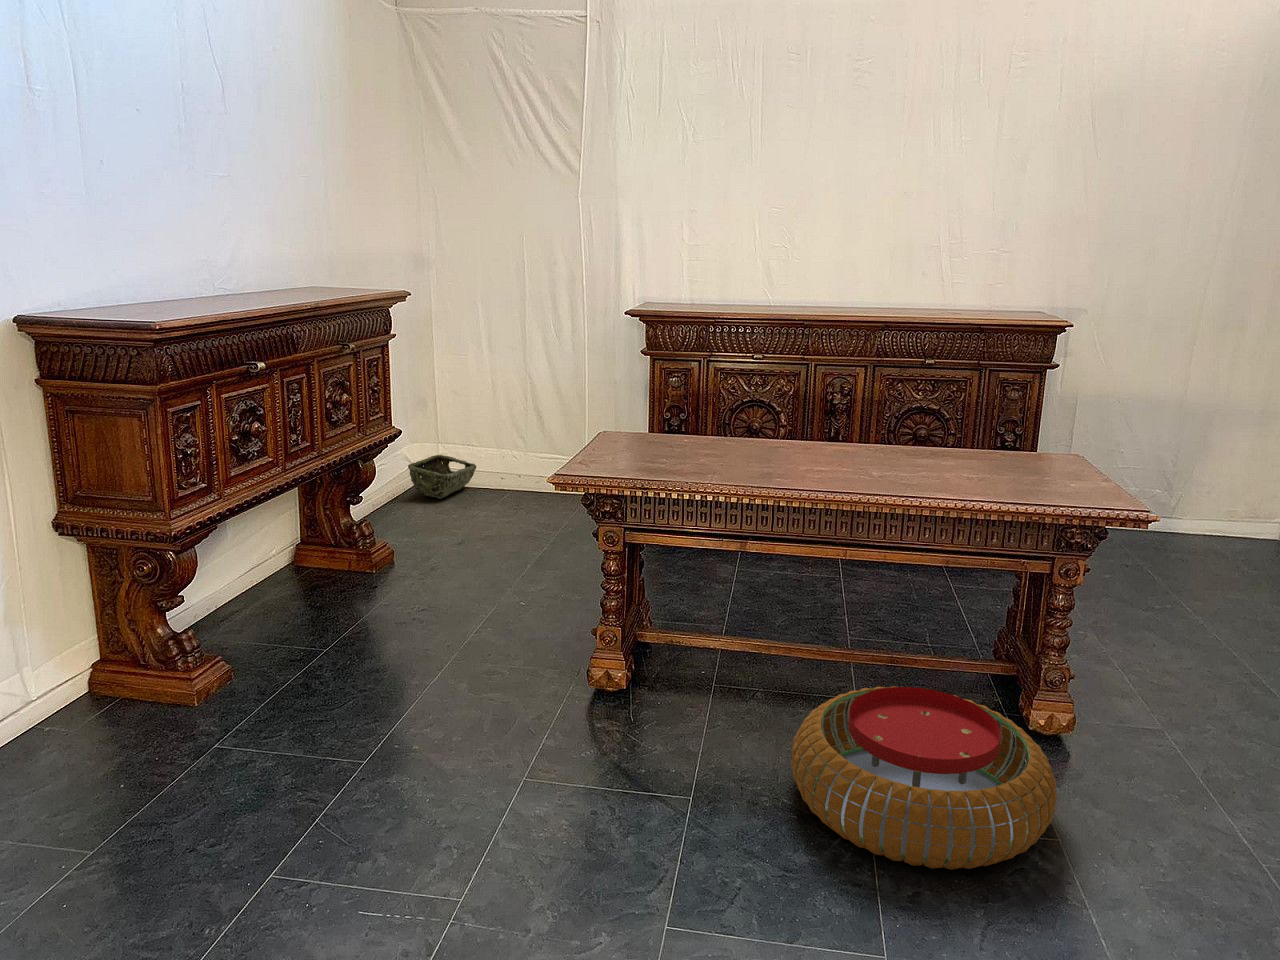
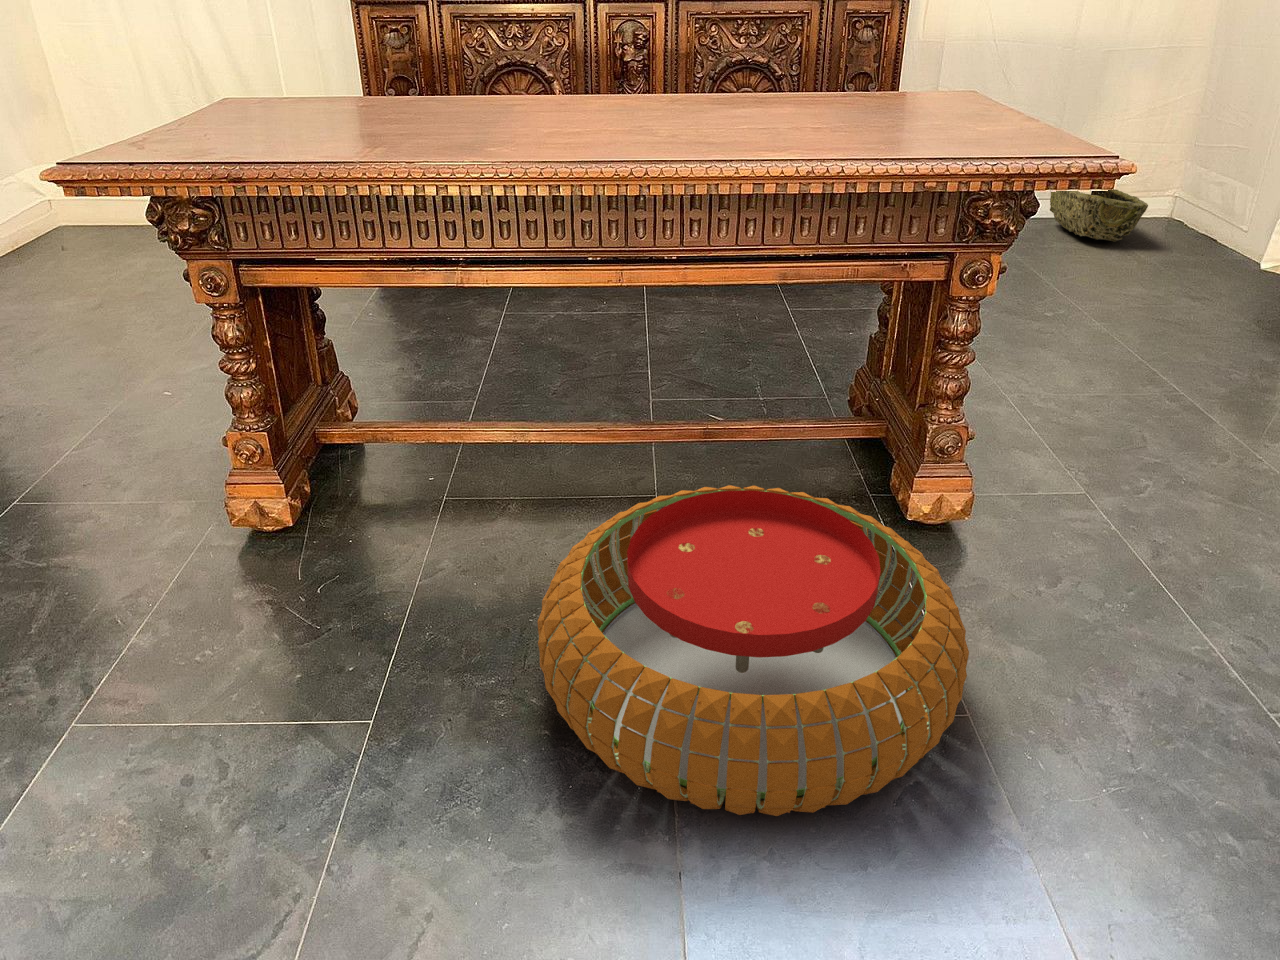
woven basket: present [408,455,476,499] -> present [1050,189,1148,242]

